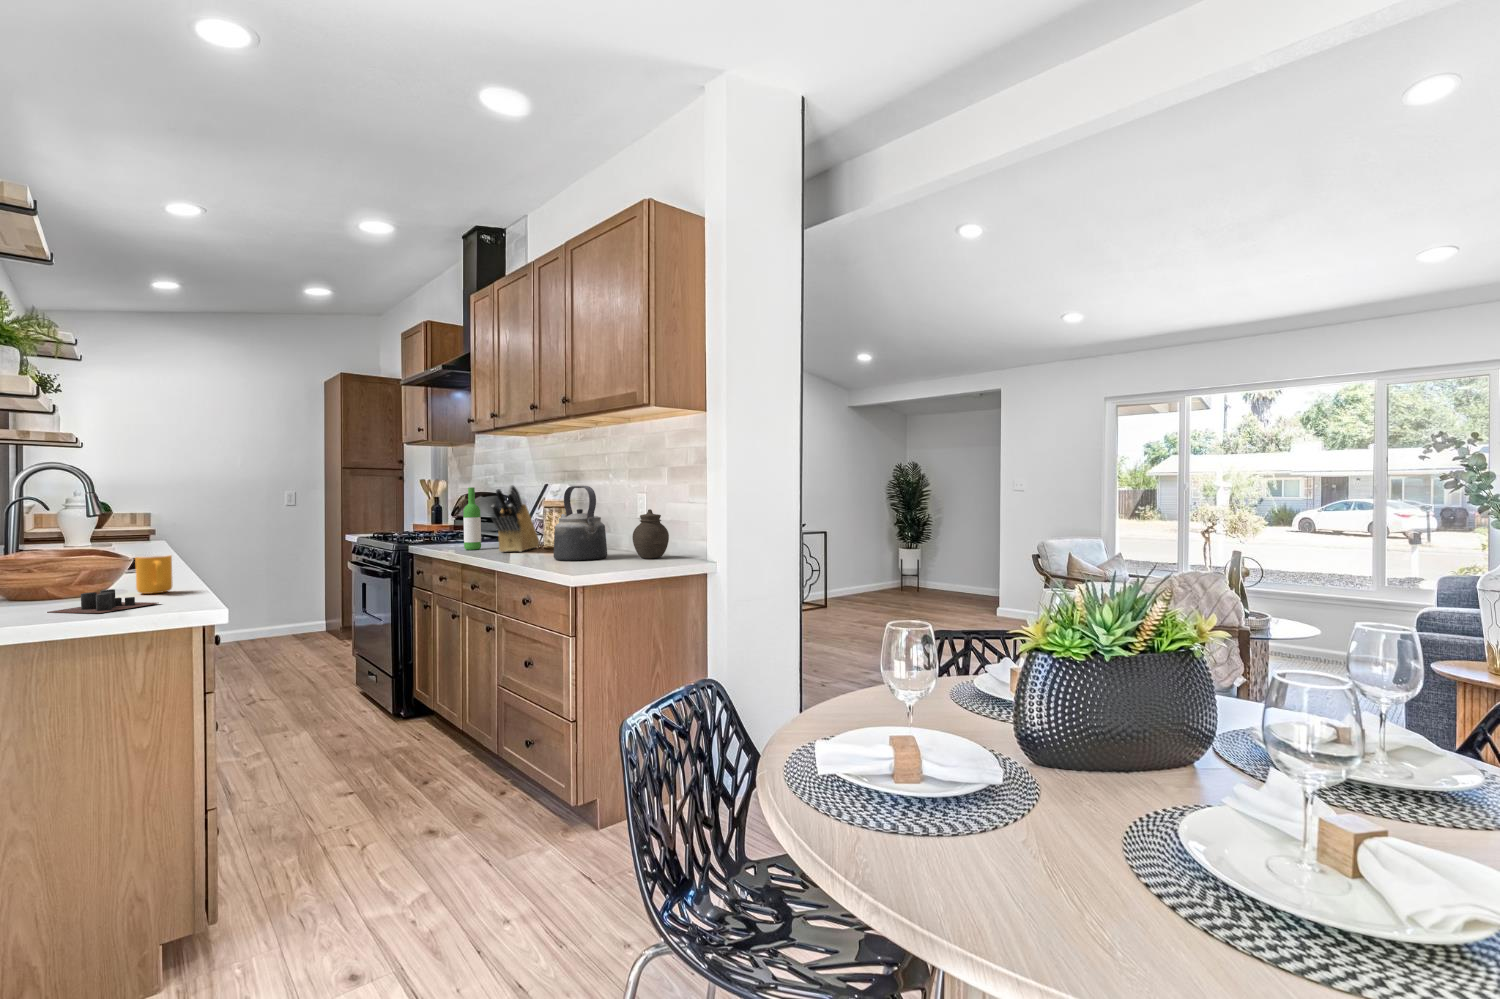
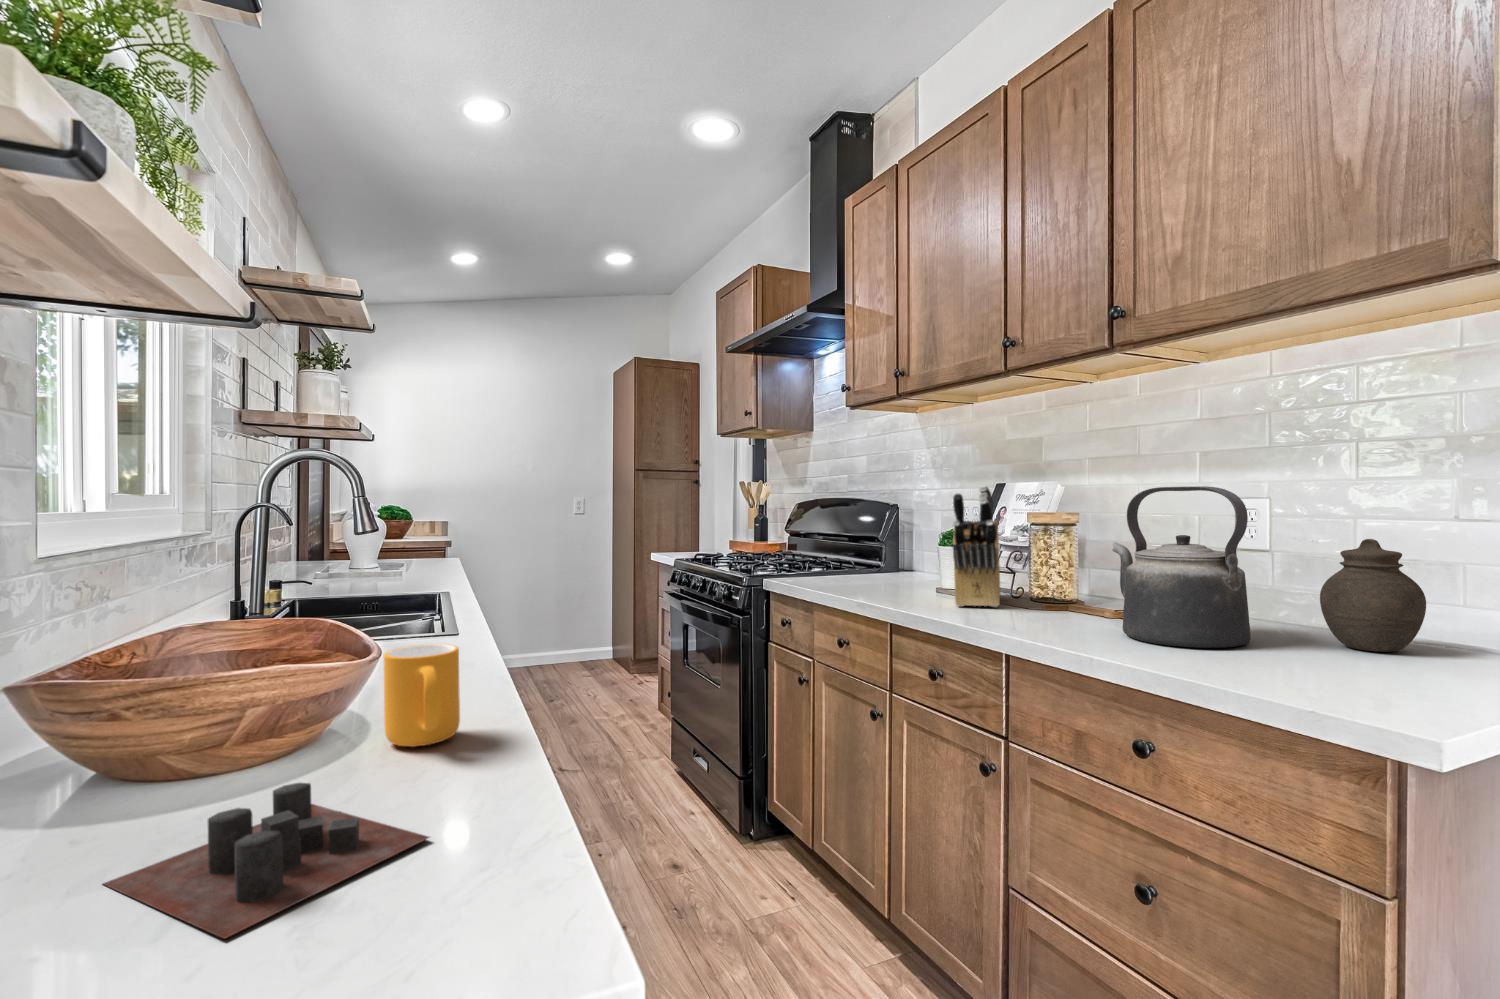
wine bottle: present [463,487,481,550] -> none [873,491,900,596]

